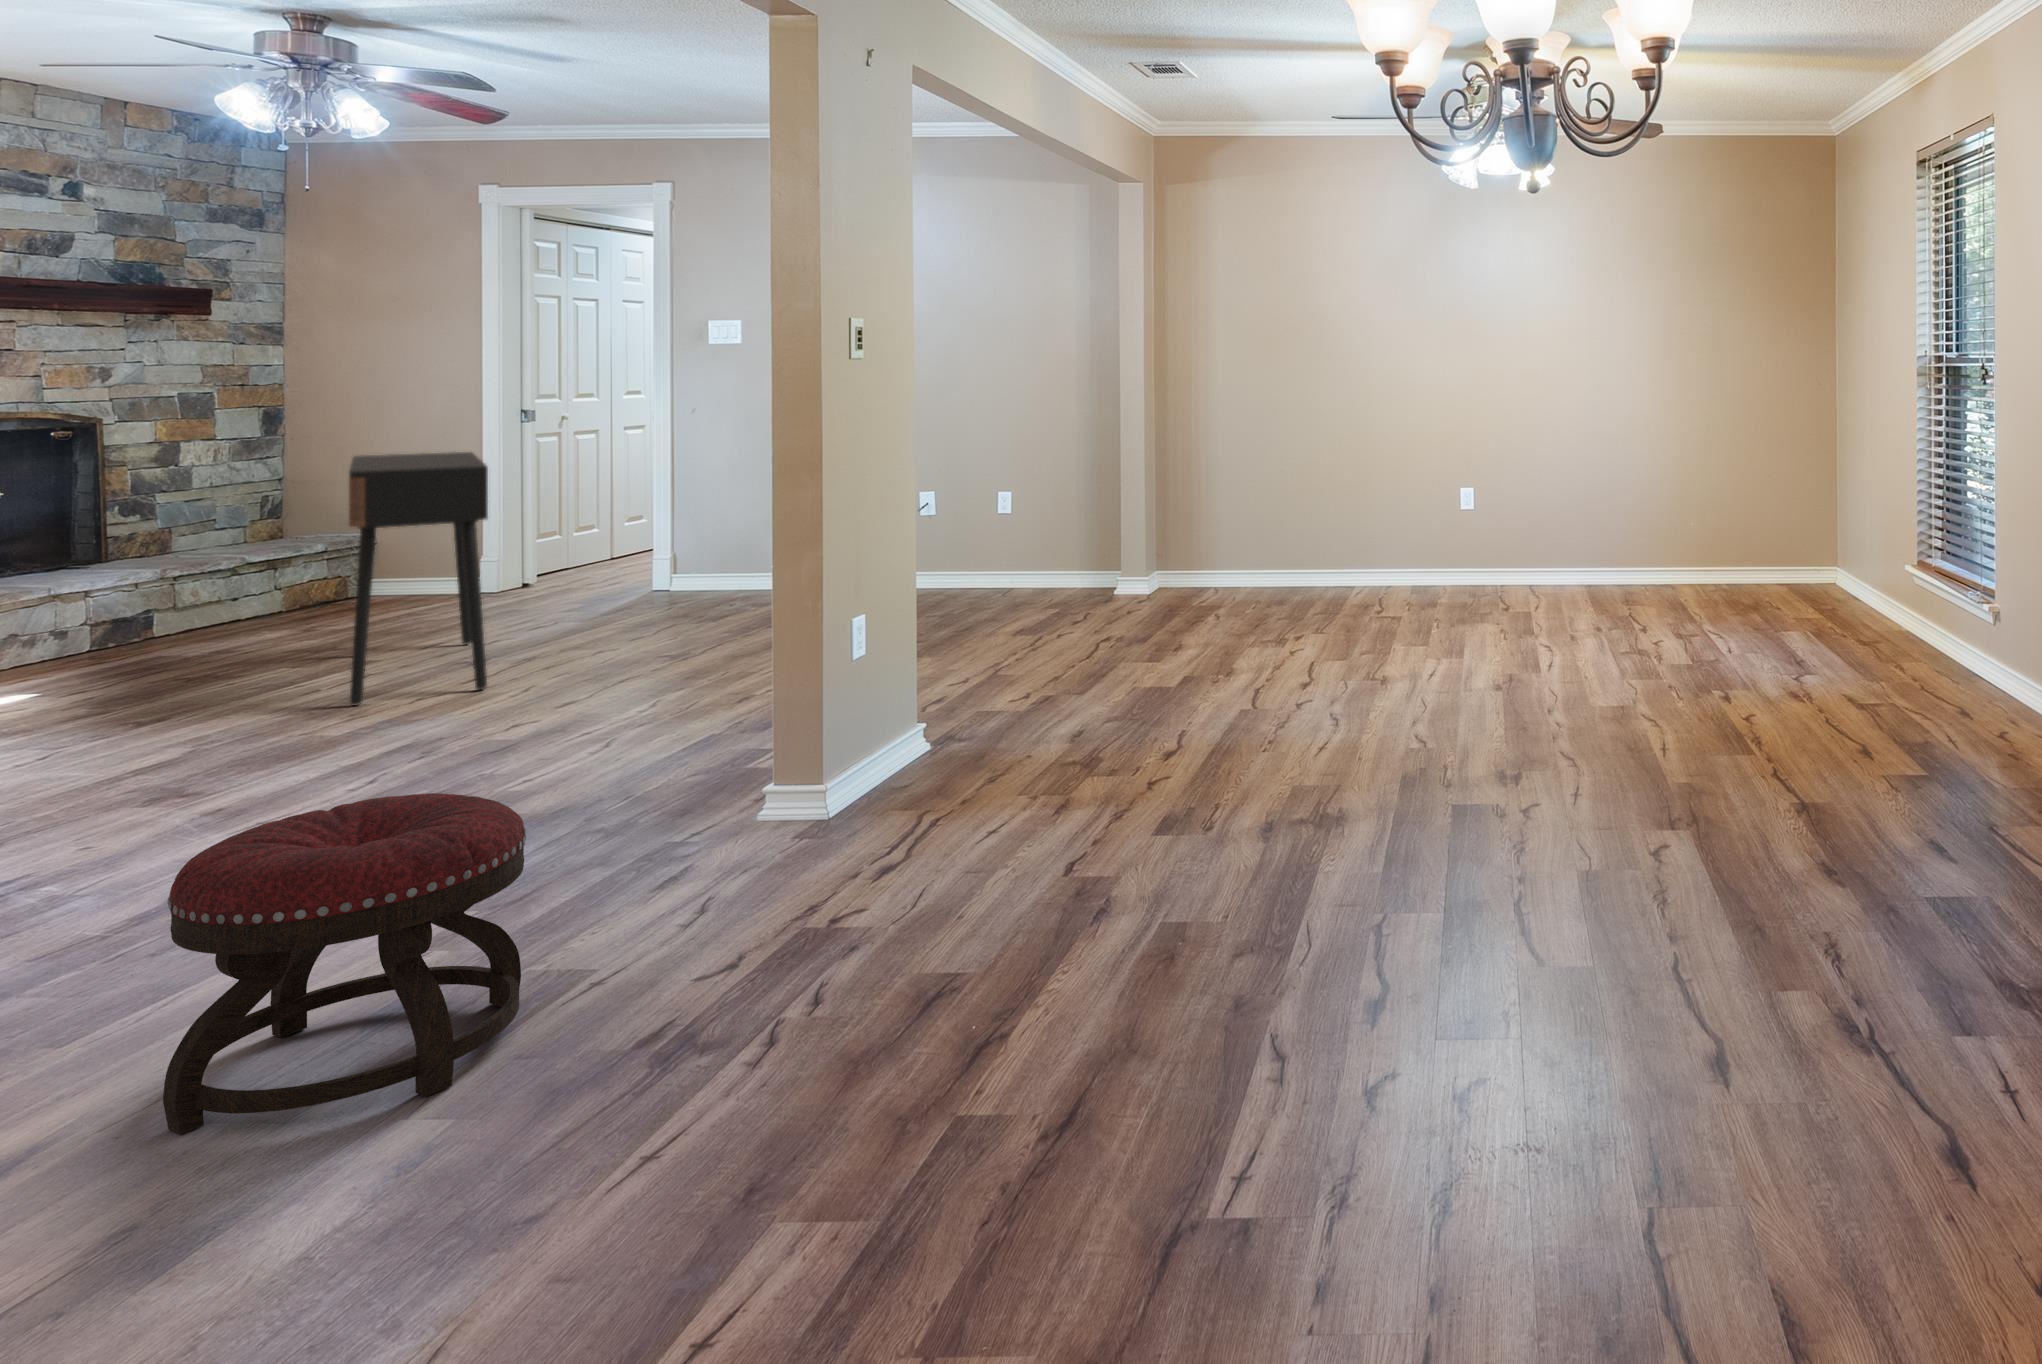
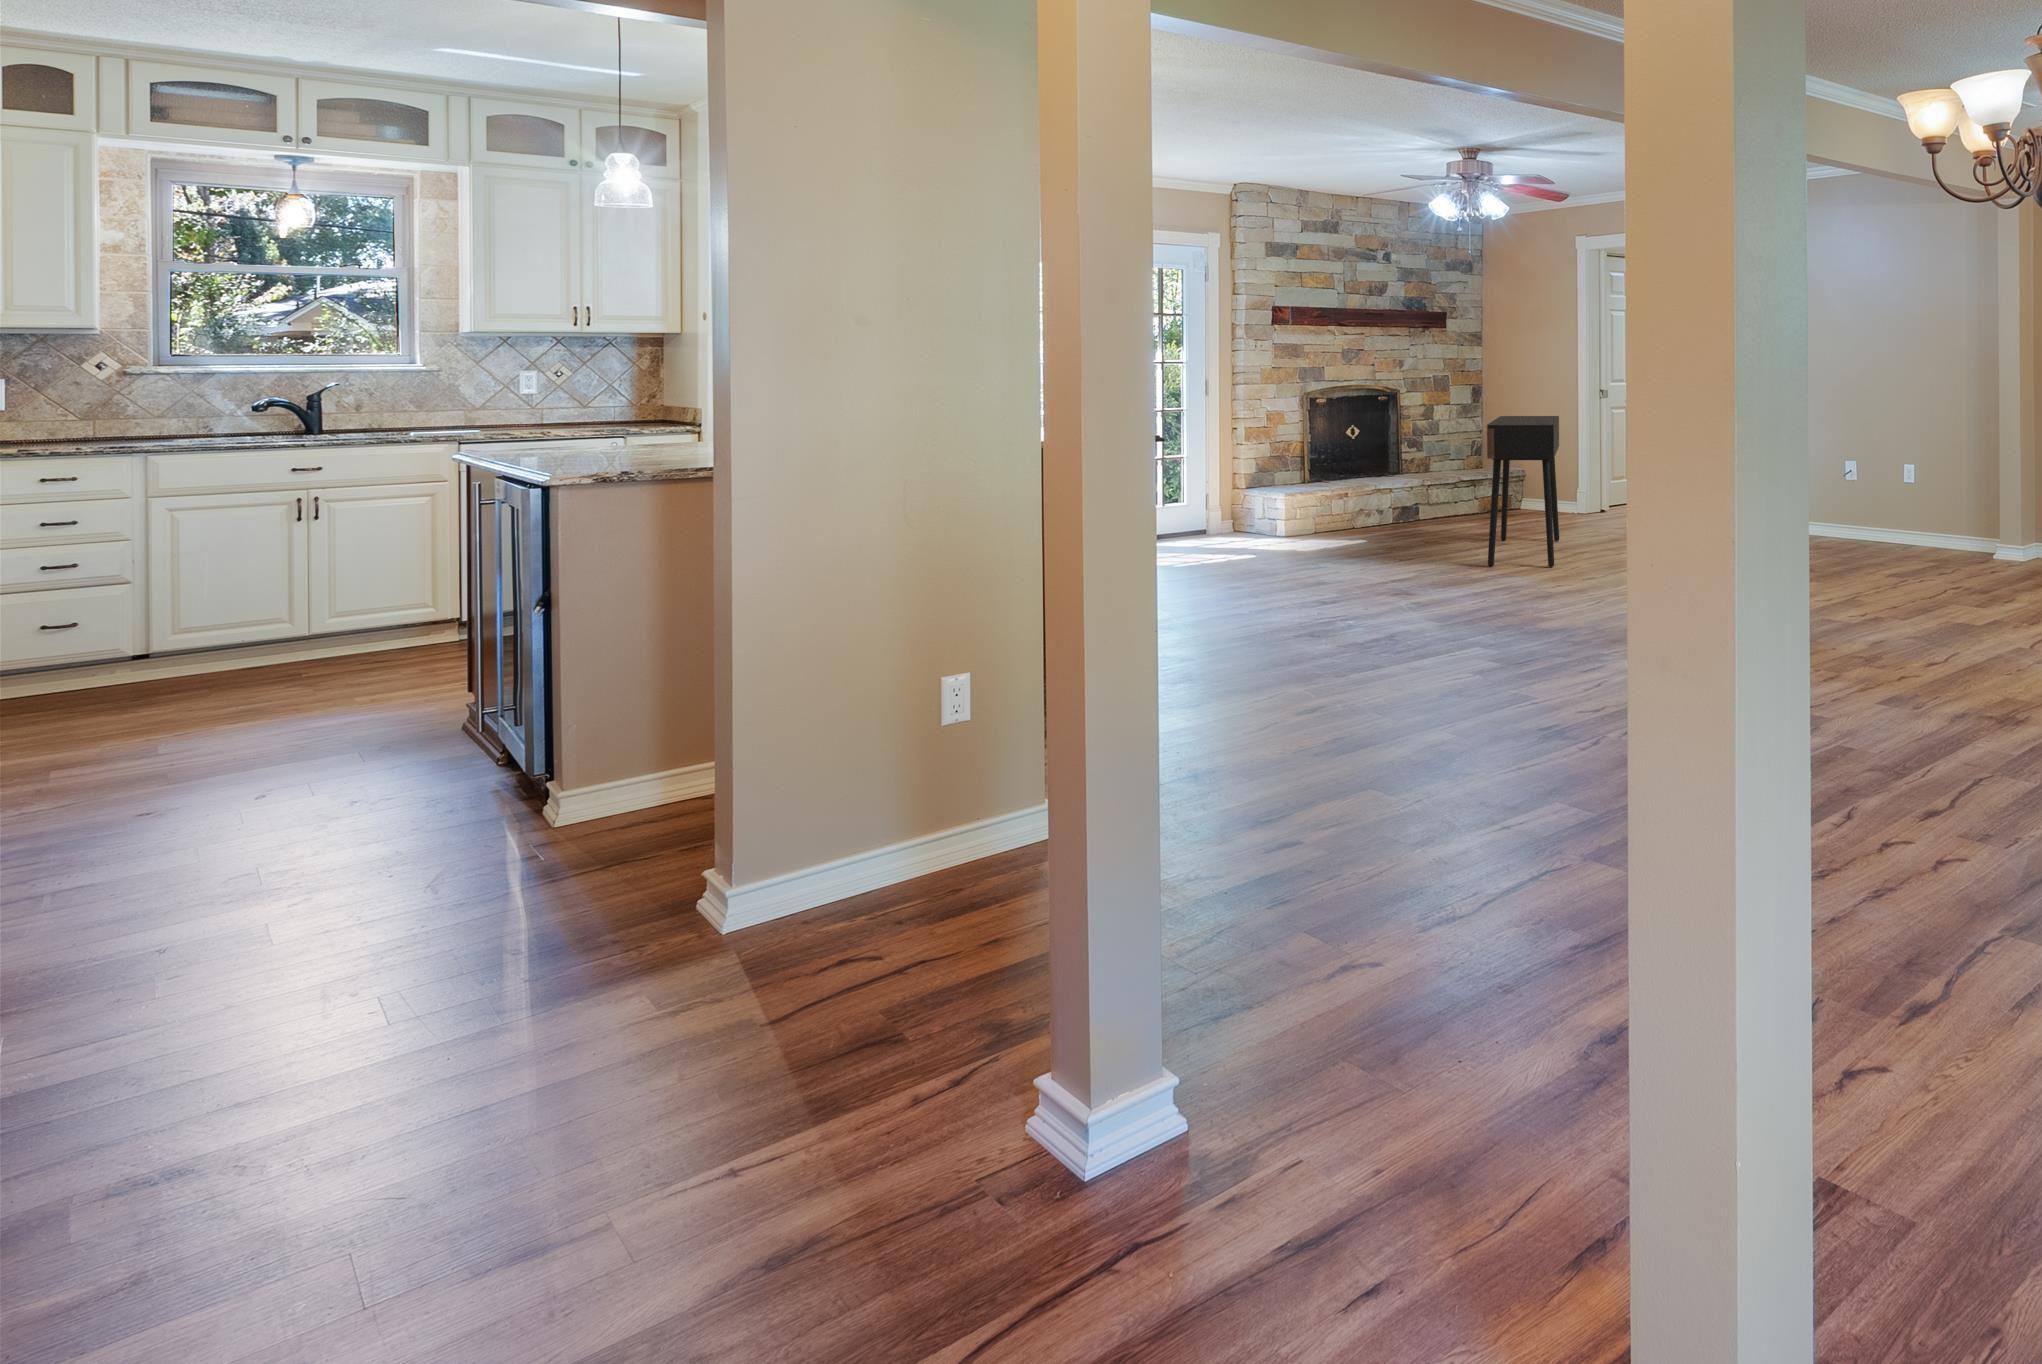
ottoman: present [163,793,526,1135] -> none [1352,591,1496,740]

